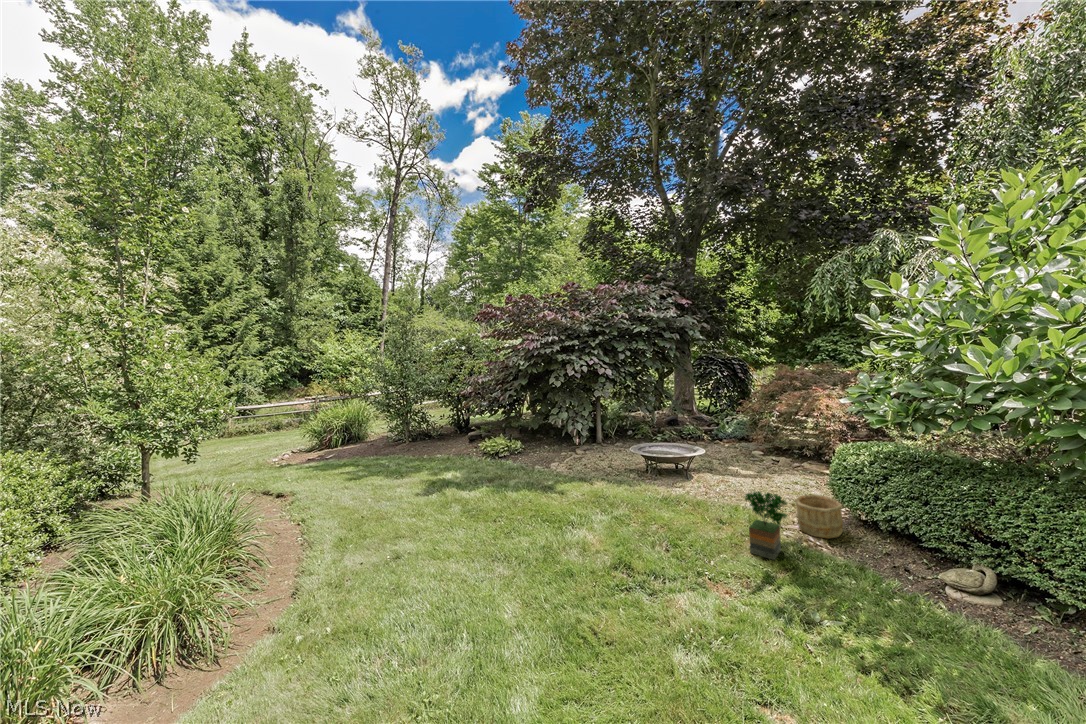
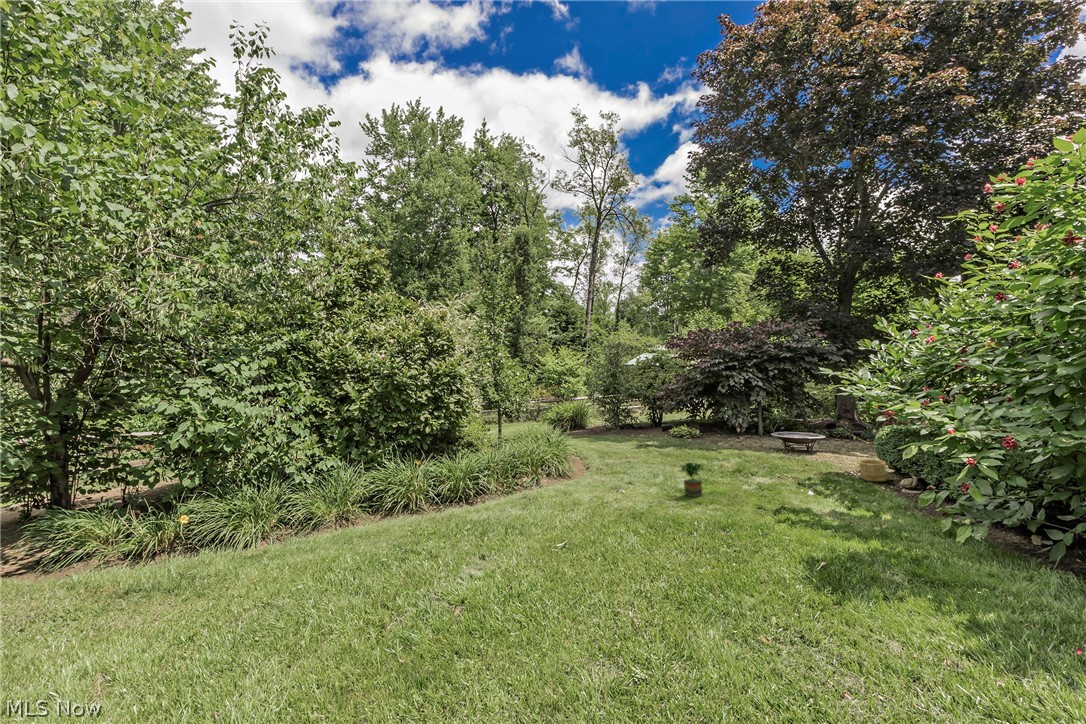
potted tree: present [745,491,787,560] -> present [682,462,703,497]

